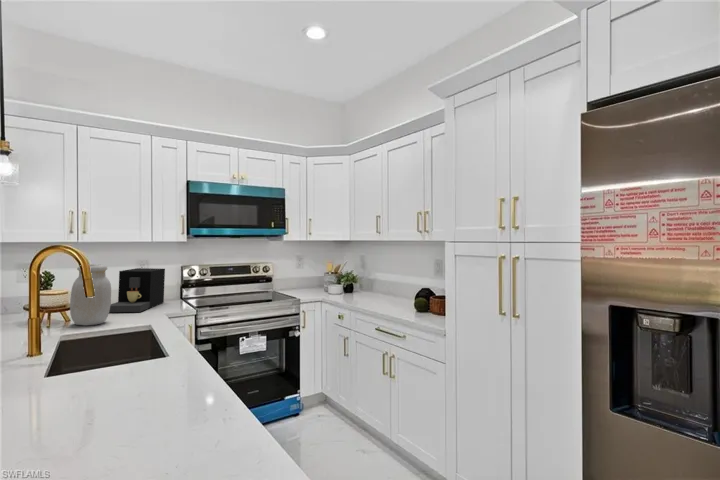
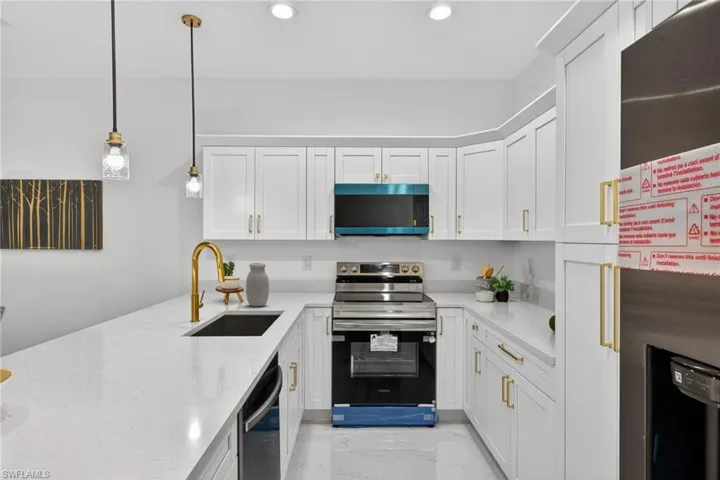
coffee maker: present [109,268,165,312] -> none [275,266,320,301]

